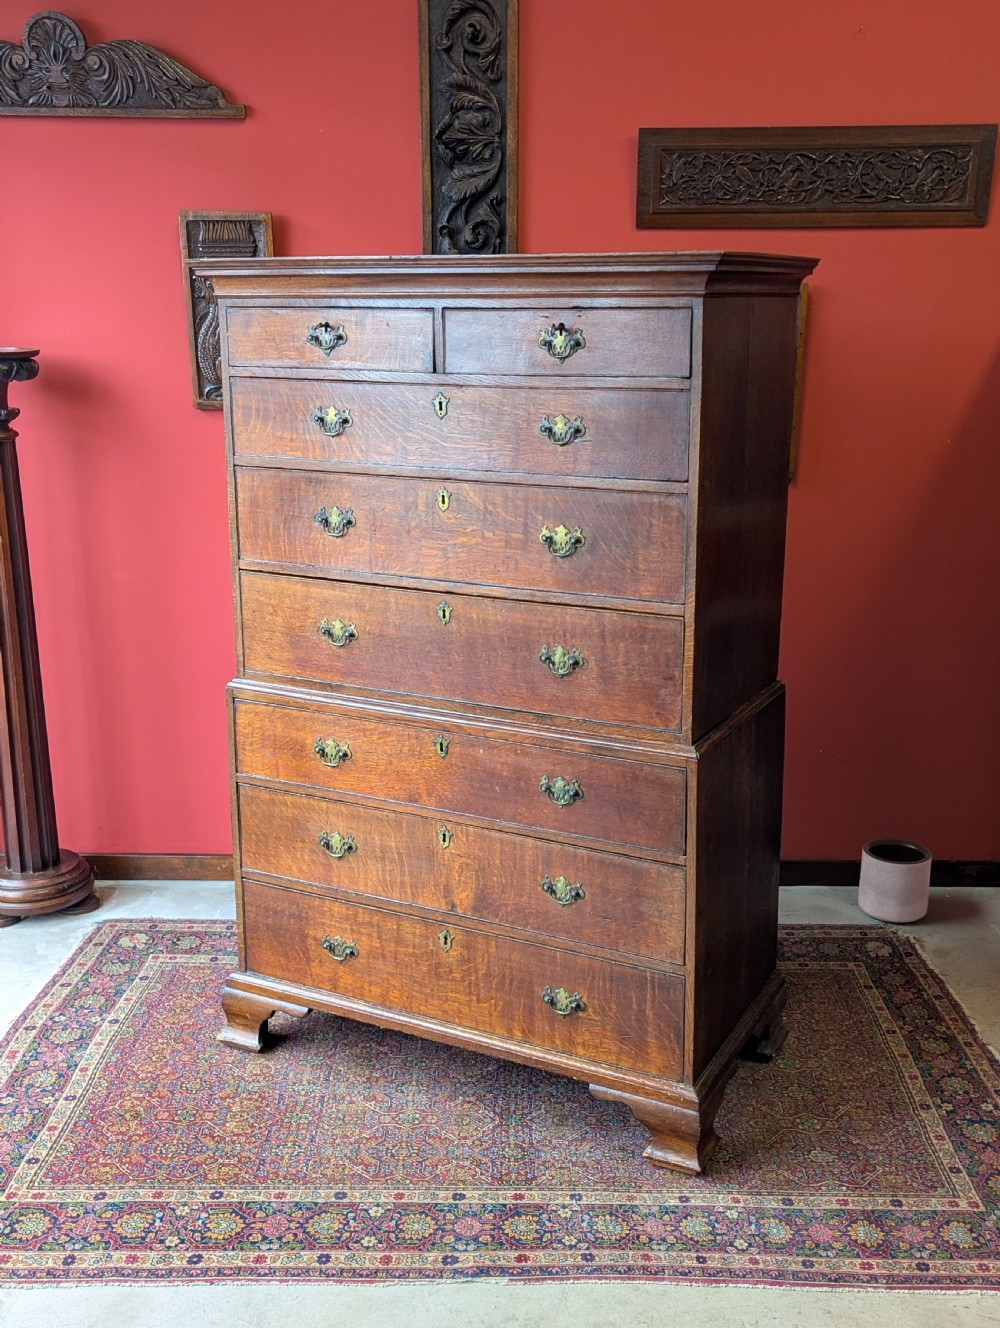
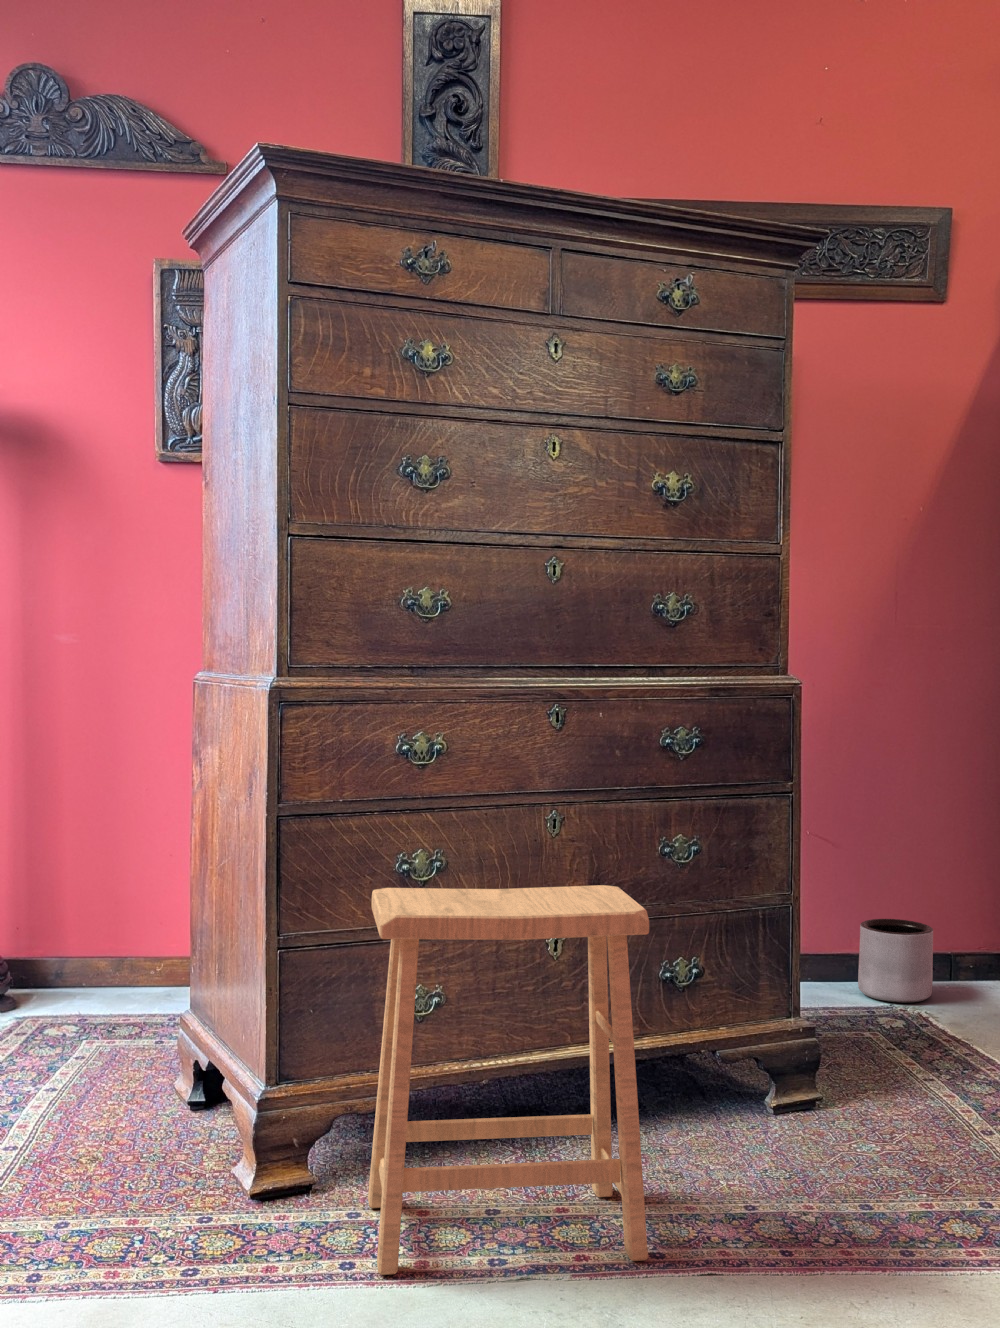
footstool: none [338,933,580,1271] -> present [368,885,649,1275]

